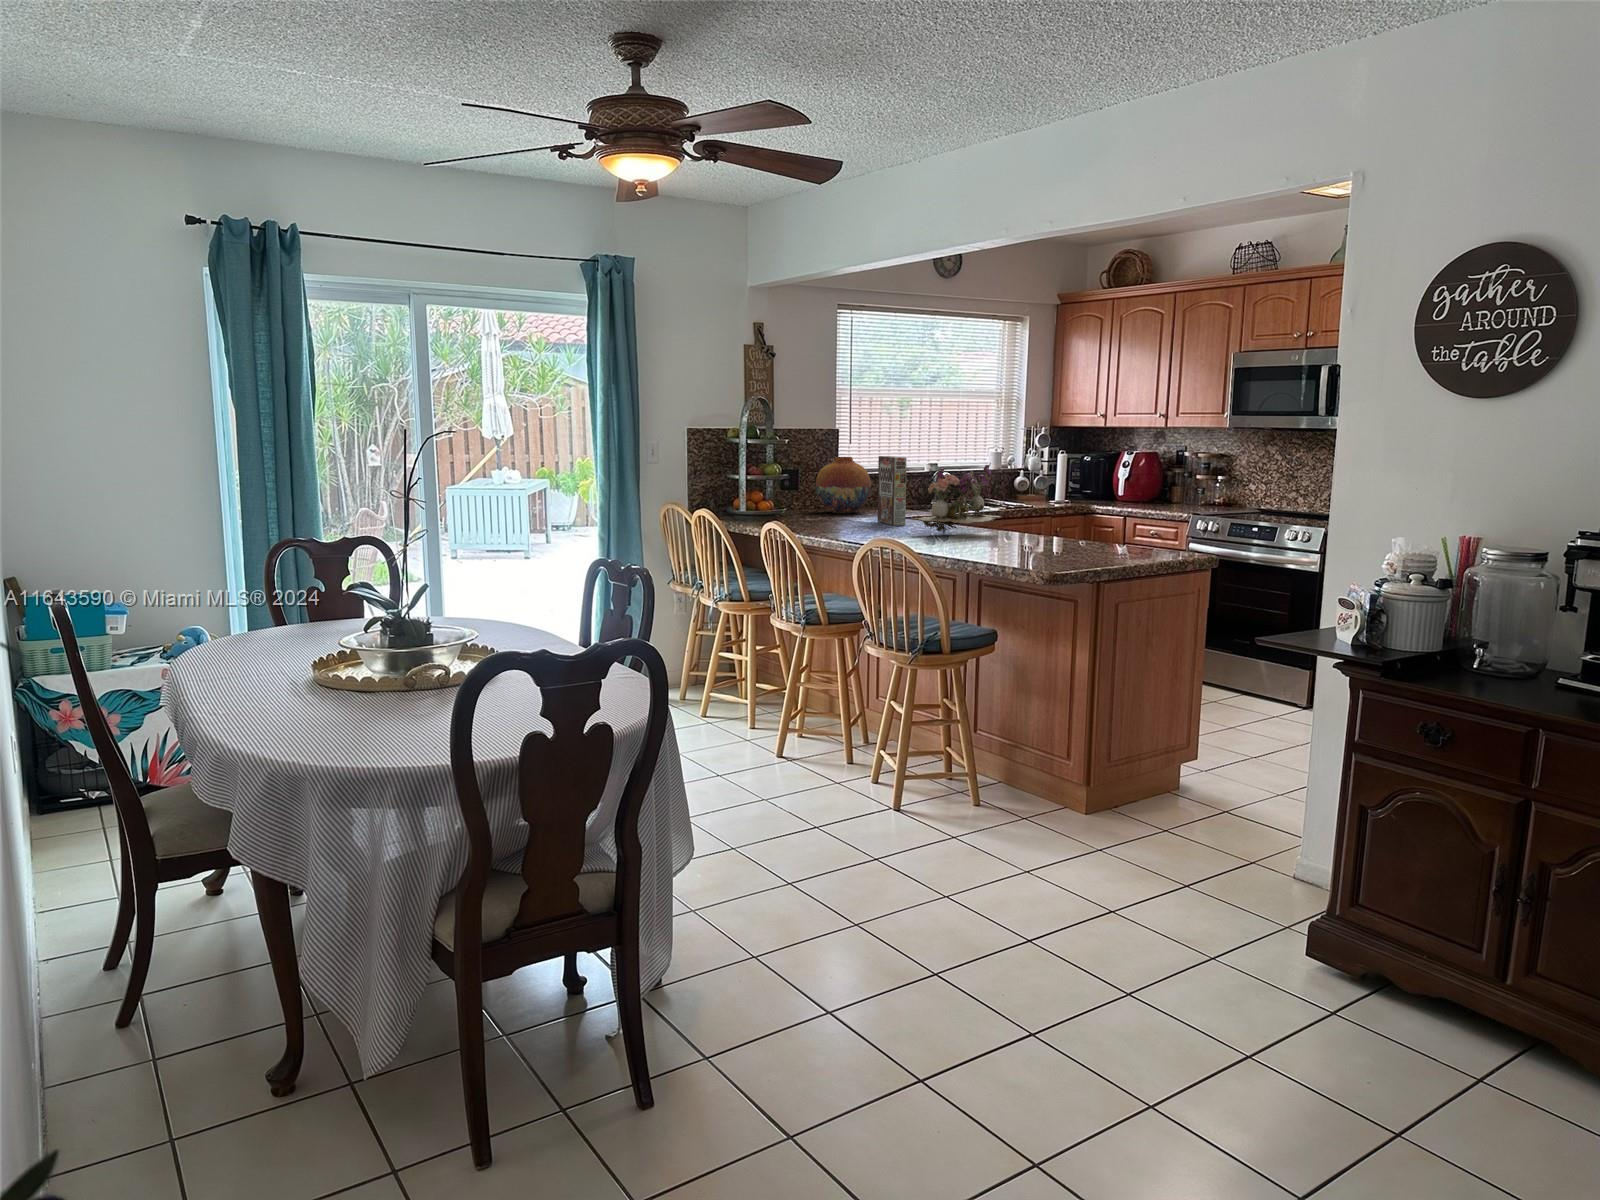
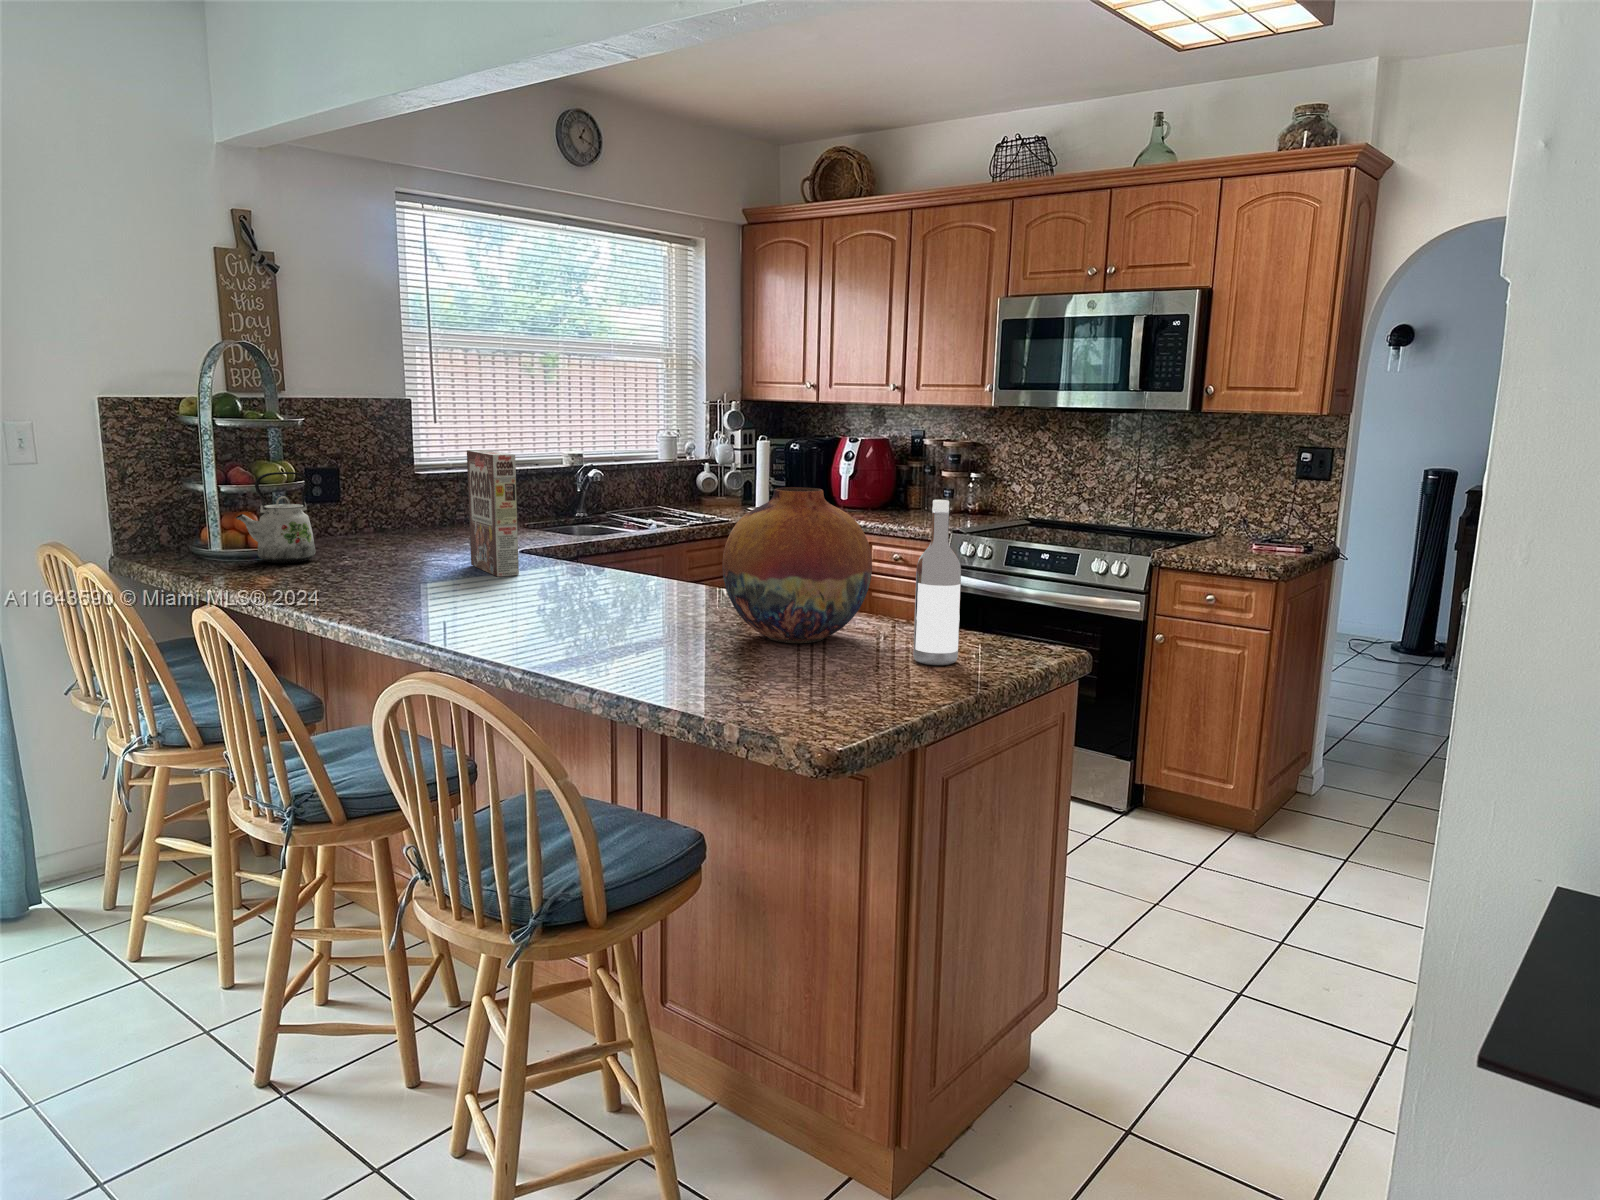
vase: present [816,457,871,513] -> present [722,487,872,643]
flower arrangement: present [914,463,1001,534] -> none [523,467,690,603]
kettle: none [756,469,793,519] -> present [236,472,315,563]
wine bottle: none [1110,473,1135,556] -> present [913,500,961,665]

